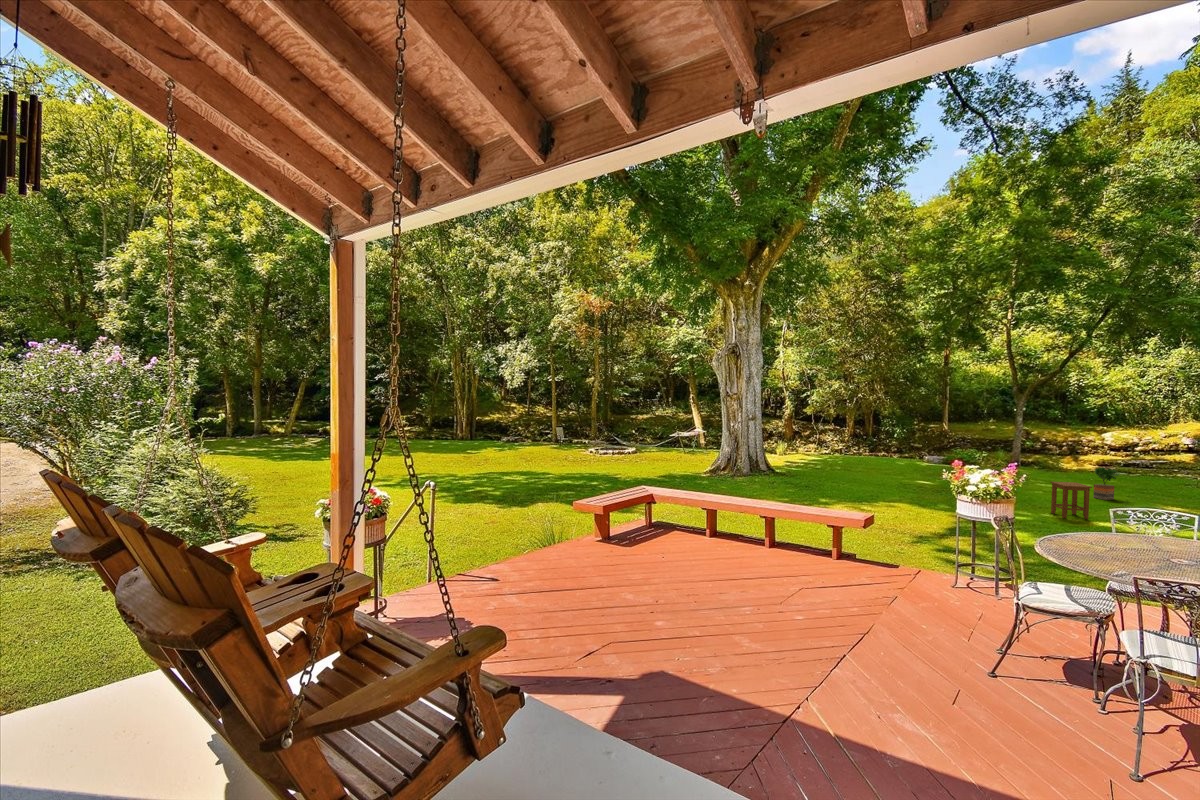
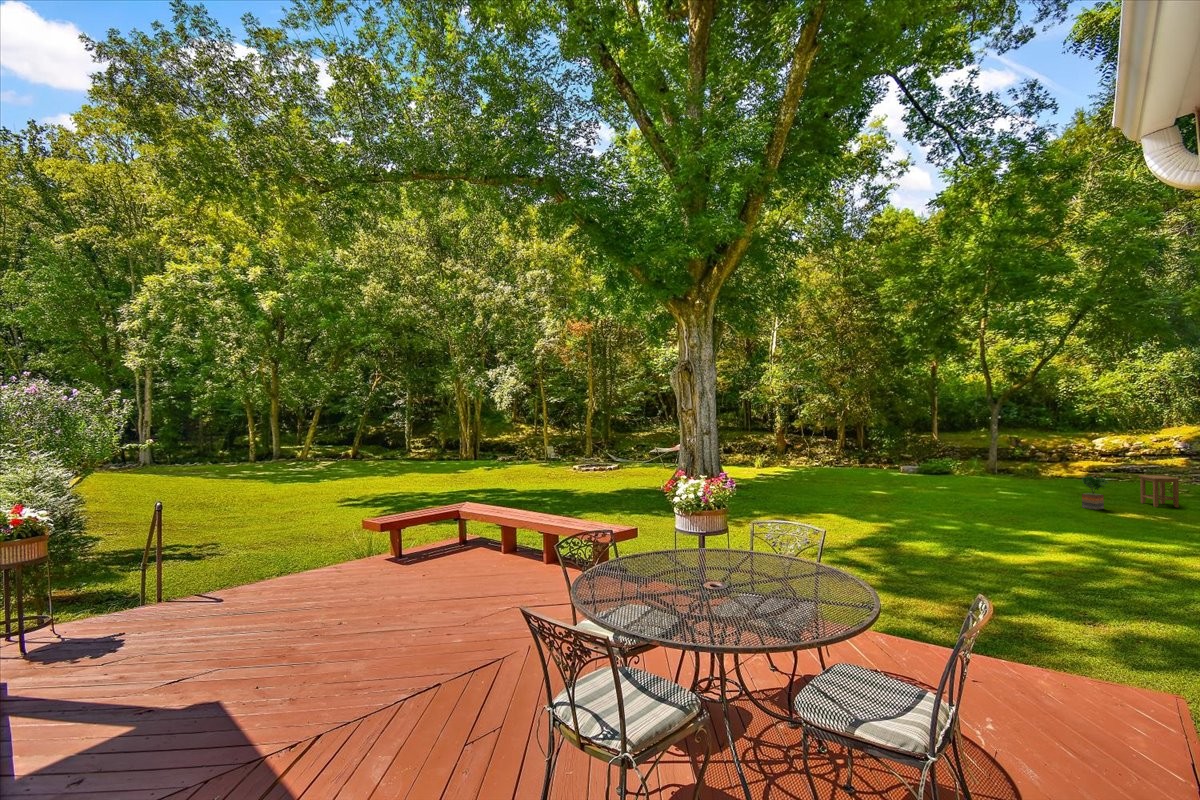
stool: present [1050,482,1092,519] -> present [1139,475,1180,507]

